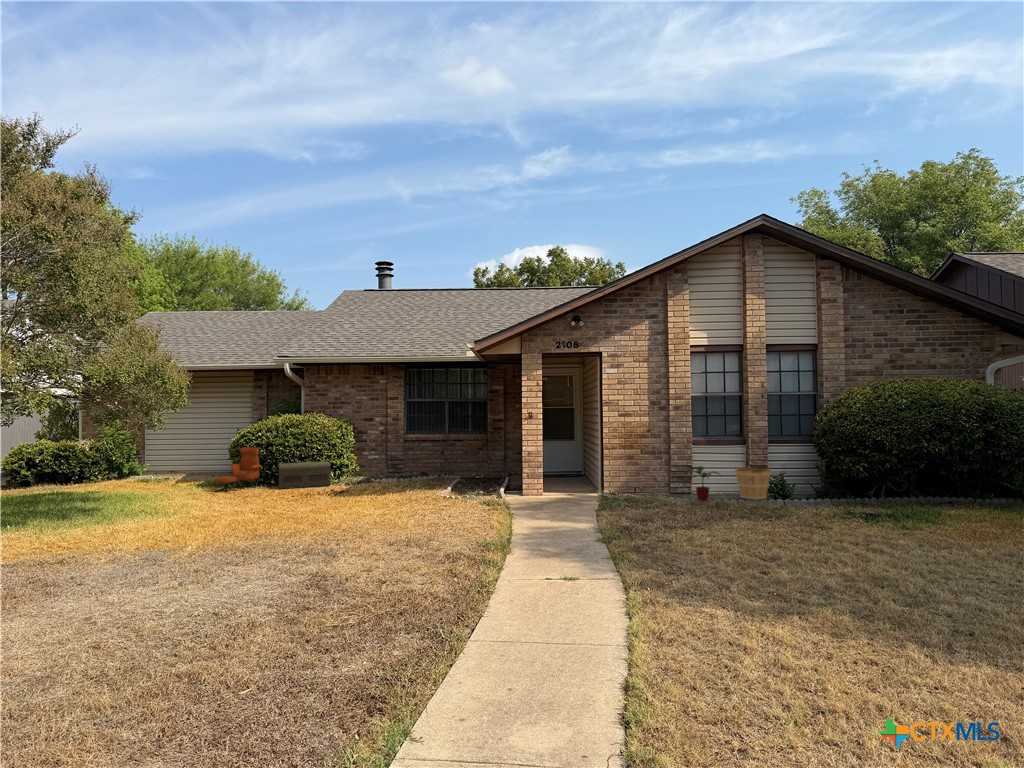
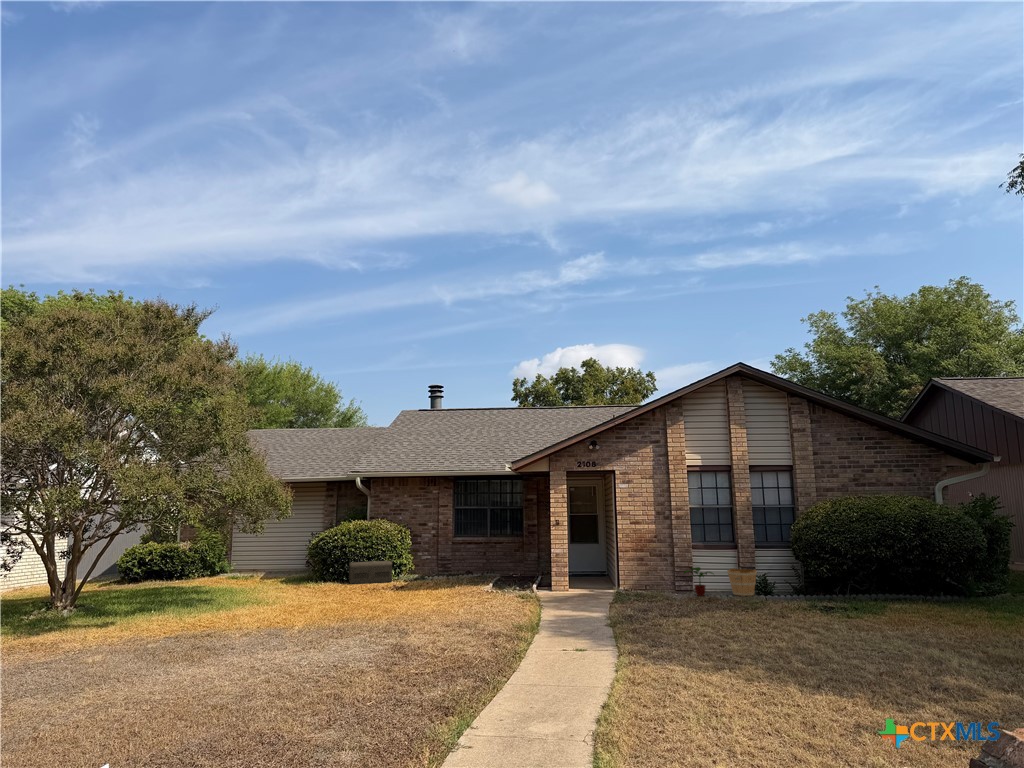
lounge chair: present [215,447,261,492] -> none [298,548,336,586]

